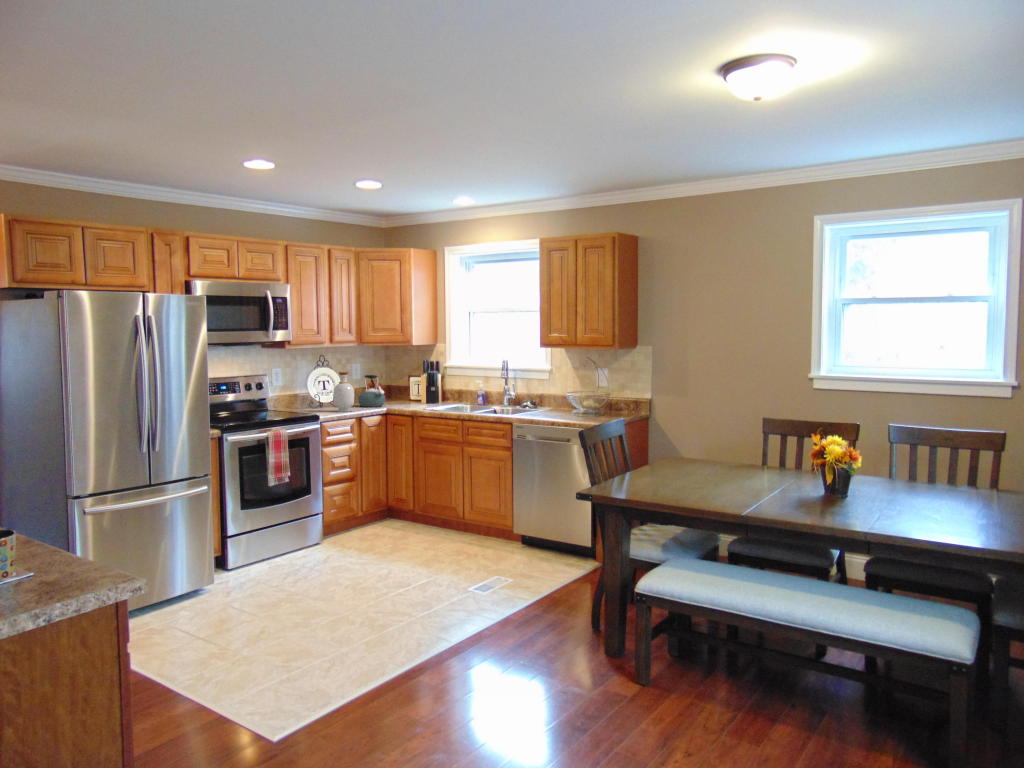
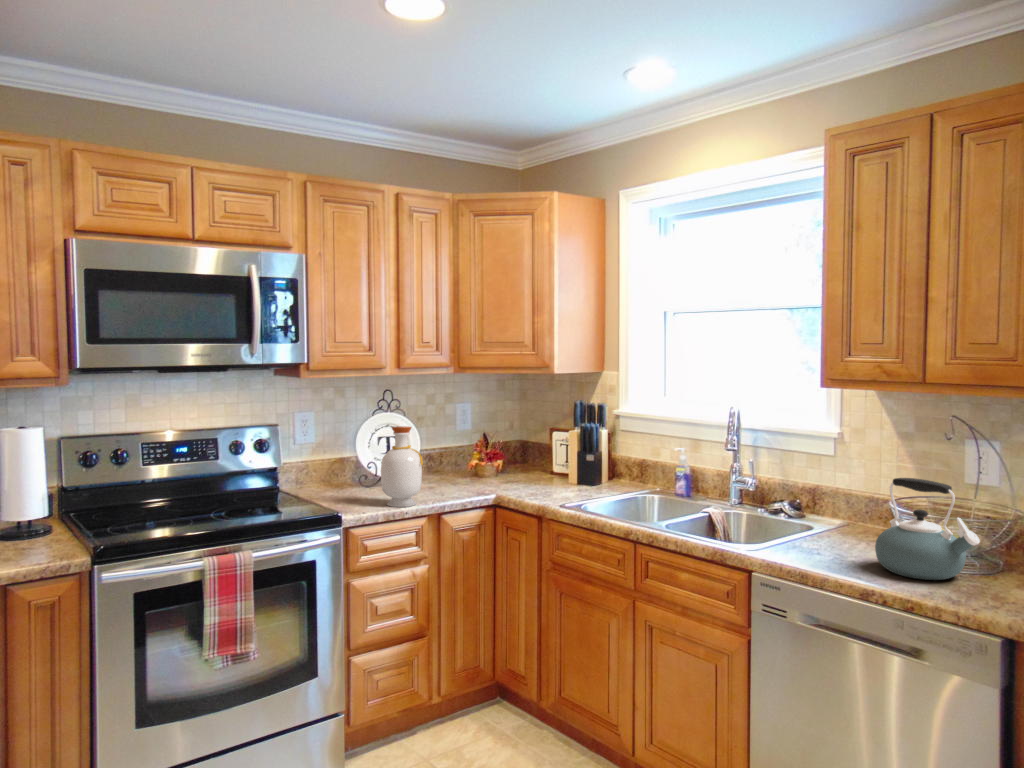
kettle: present [358,375,385,407] -> present [875,478,980,580]

